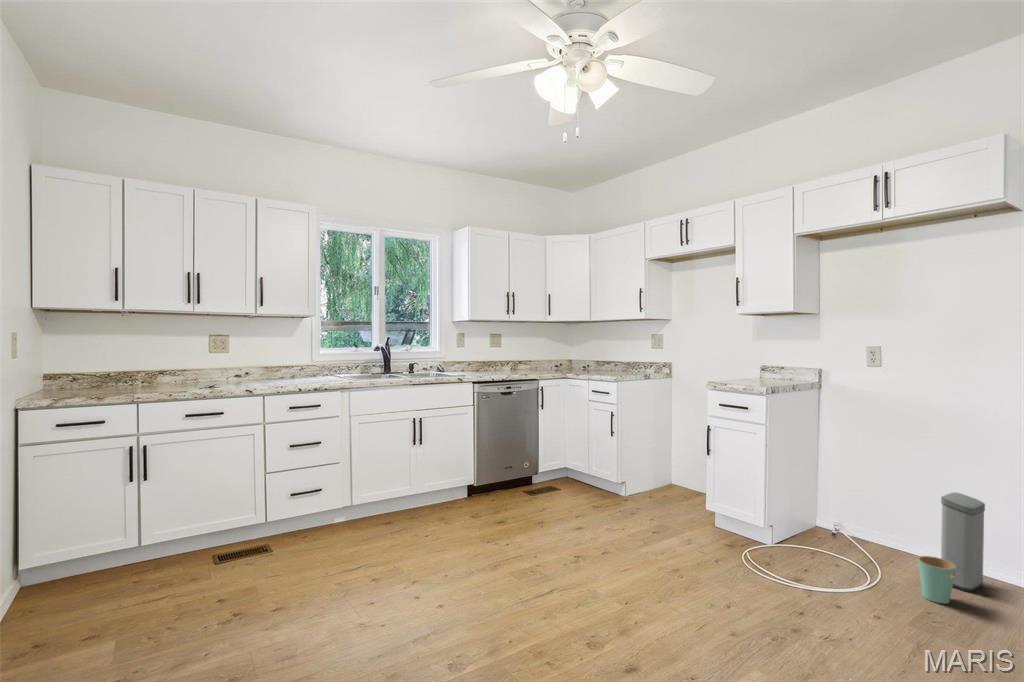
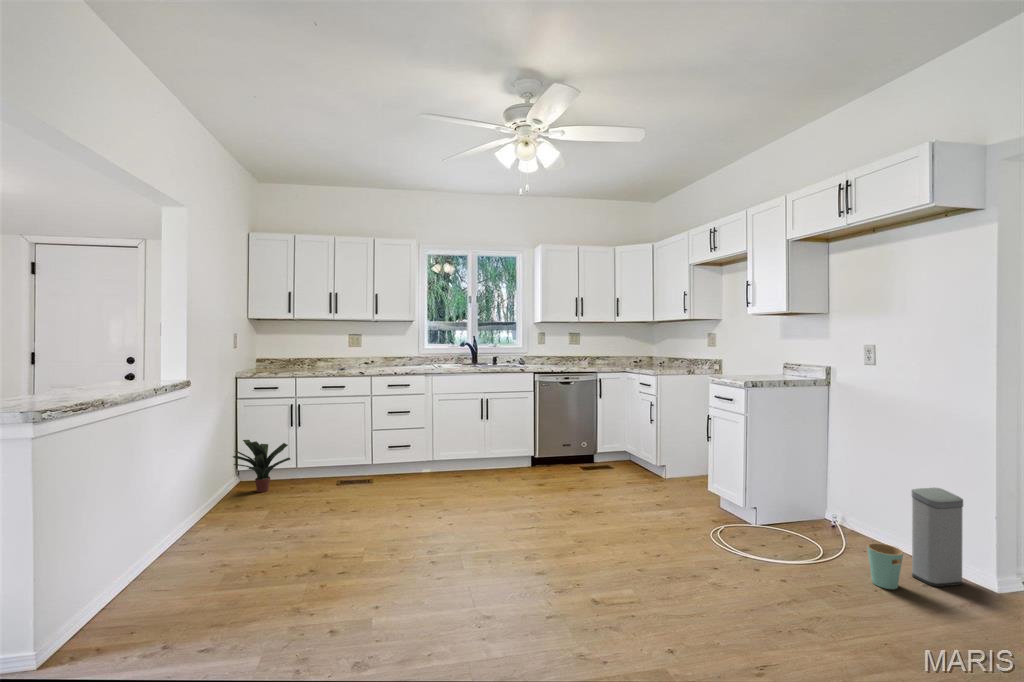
potted plant: none [24,509,133,598] -> present [233,440,290,492]

